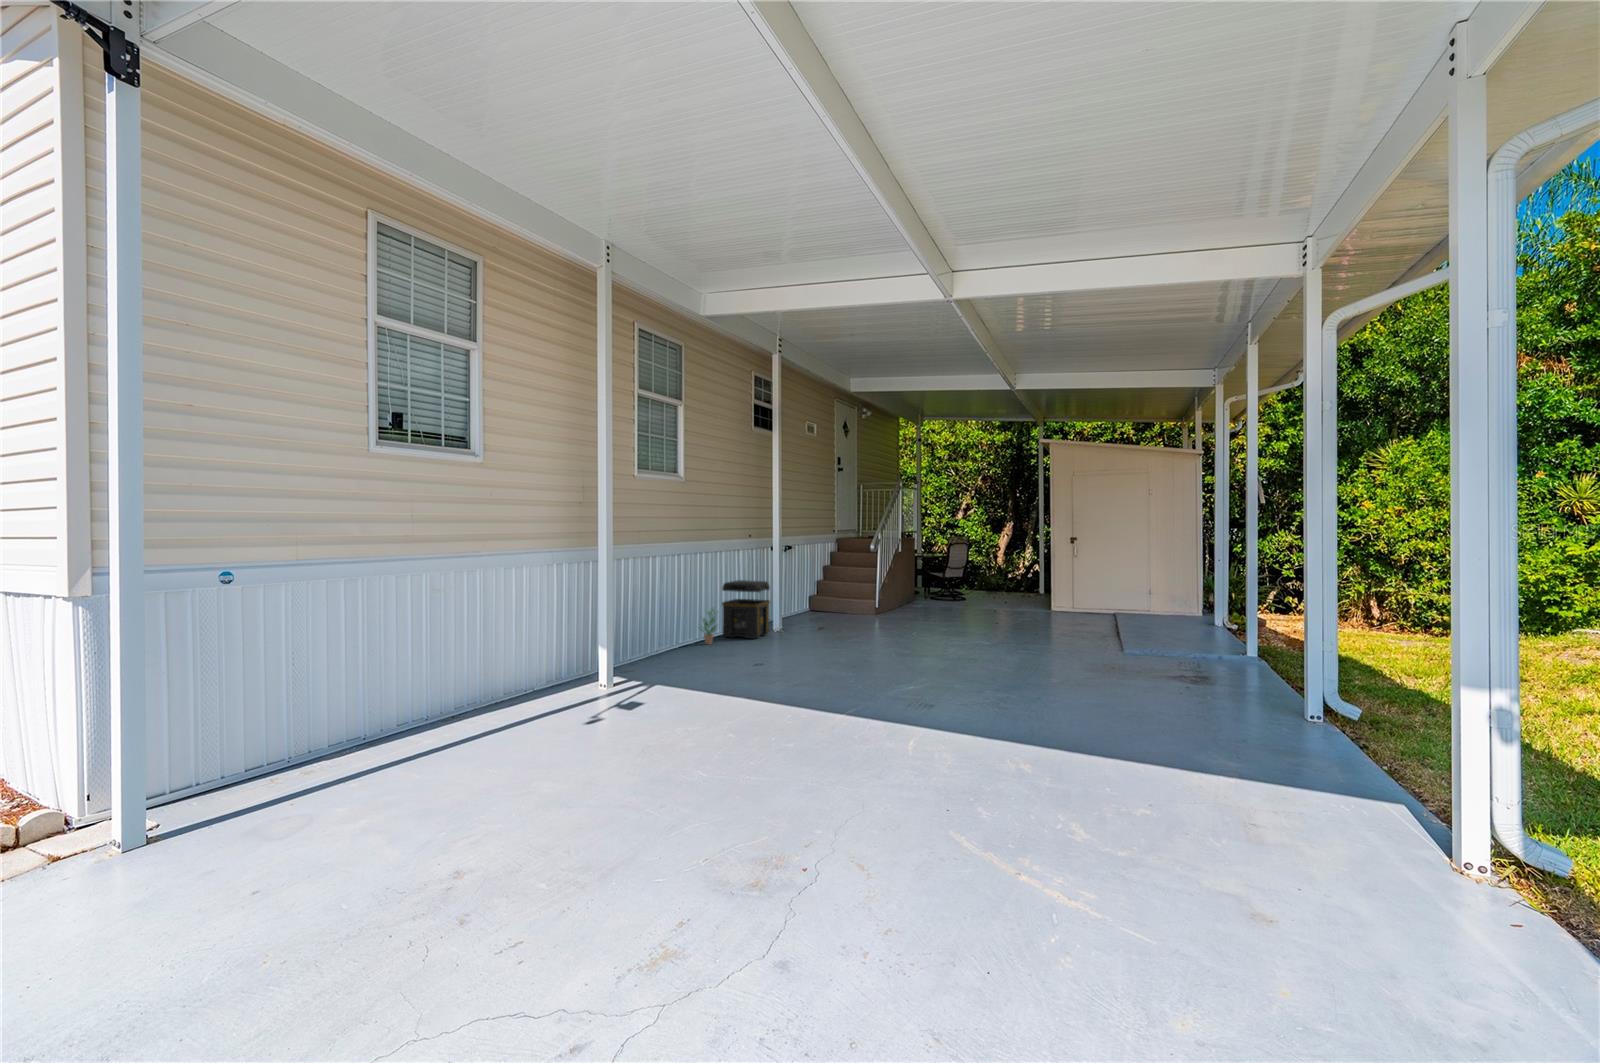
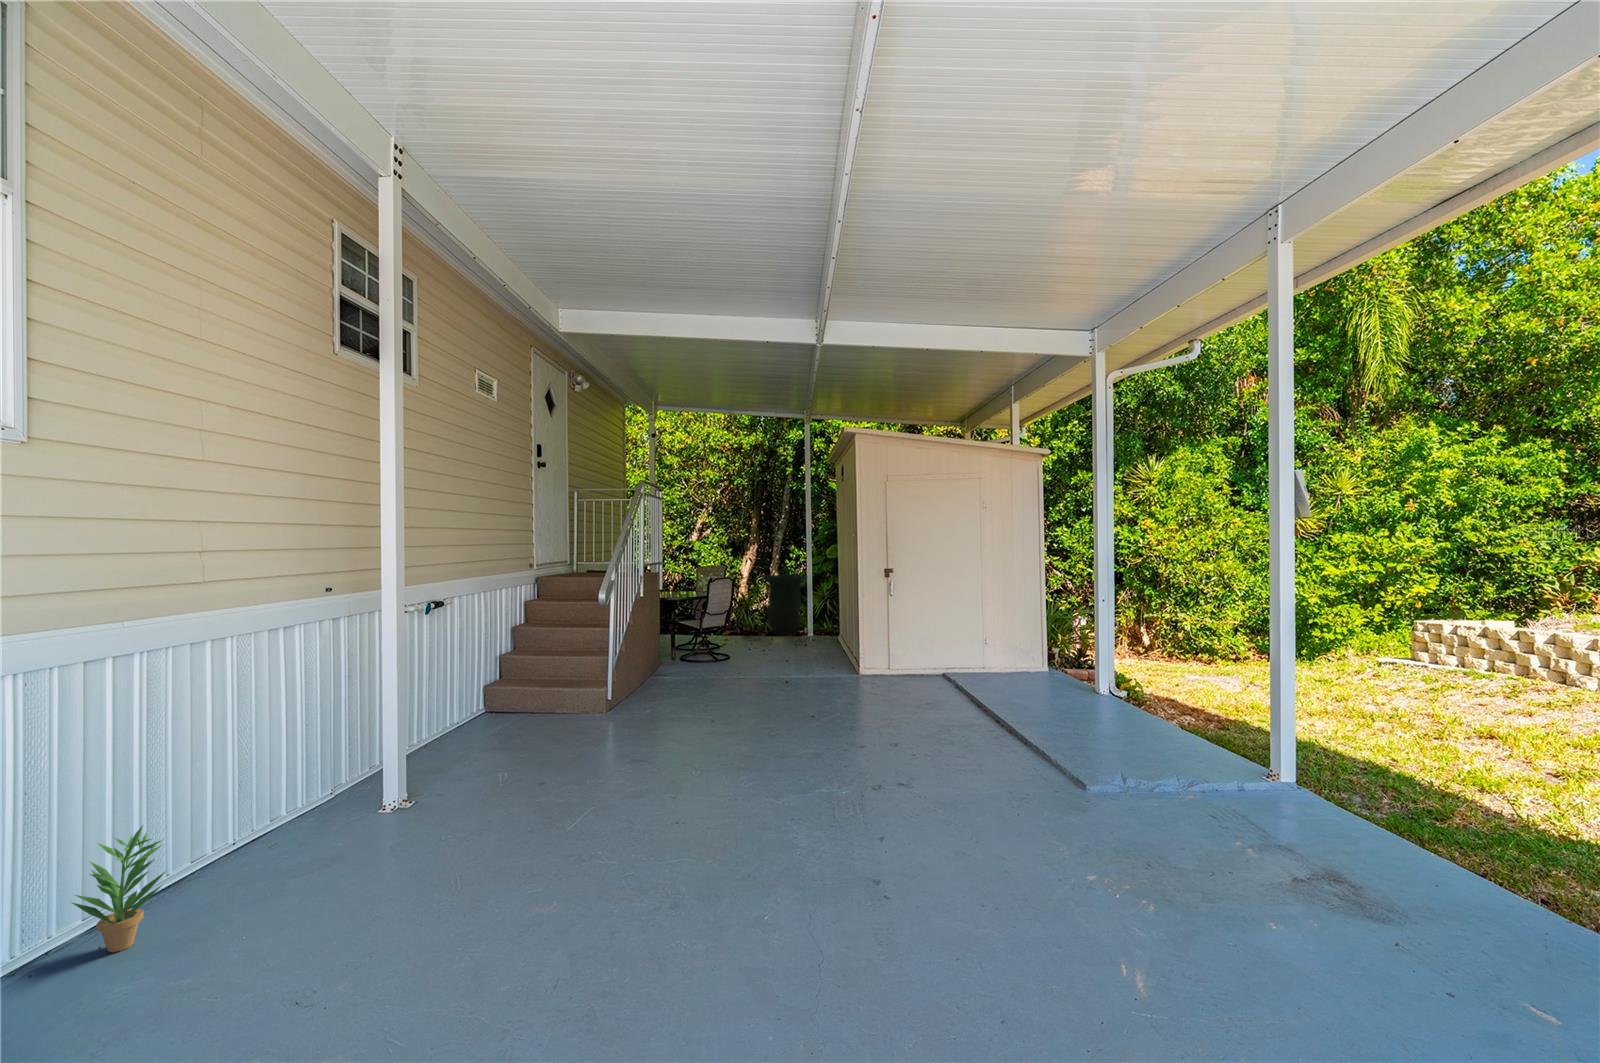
trash can: none [1001,545,1039,591] -> present [762,575,807,635]
toolbox: present [722,580,770,639] -> none [205,706,367,878]

